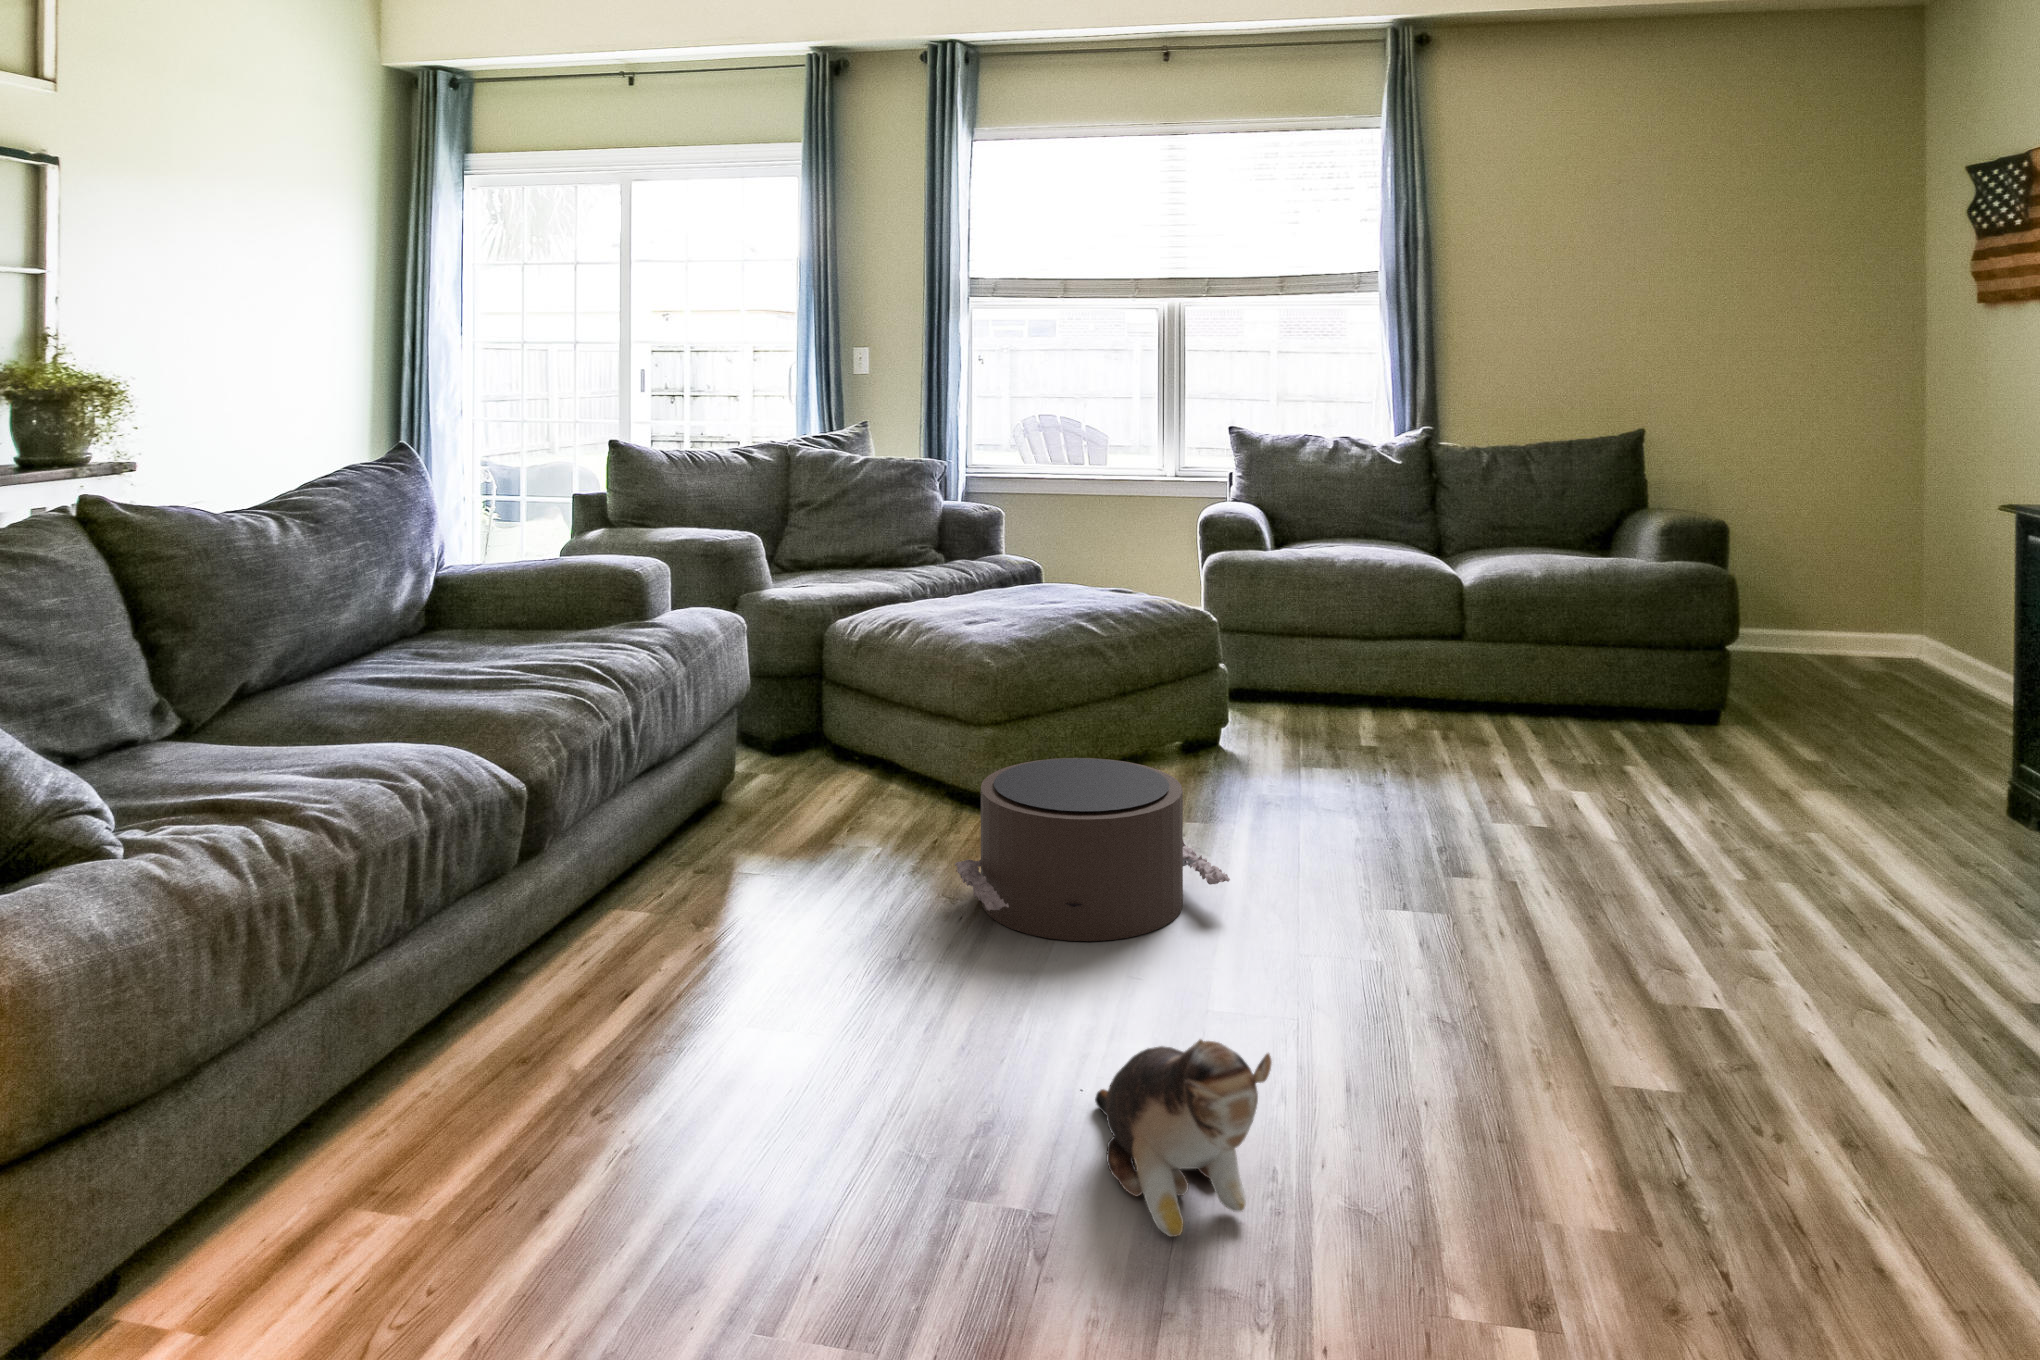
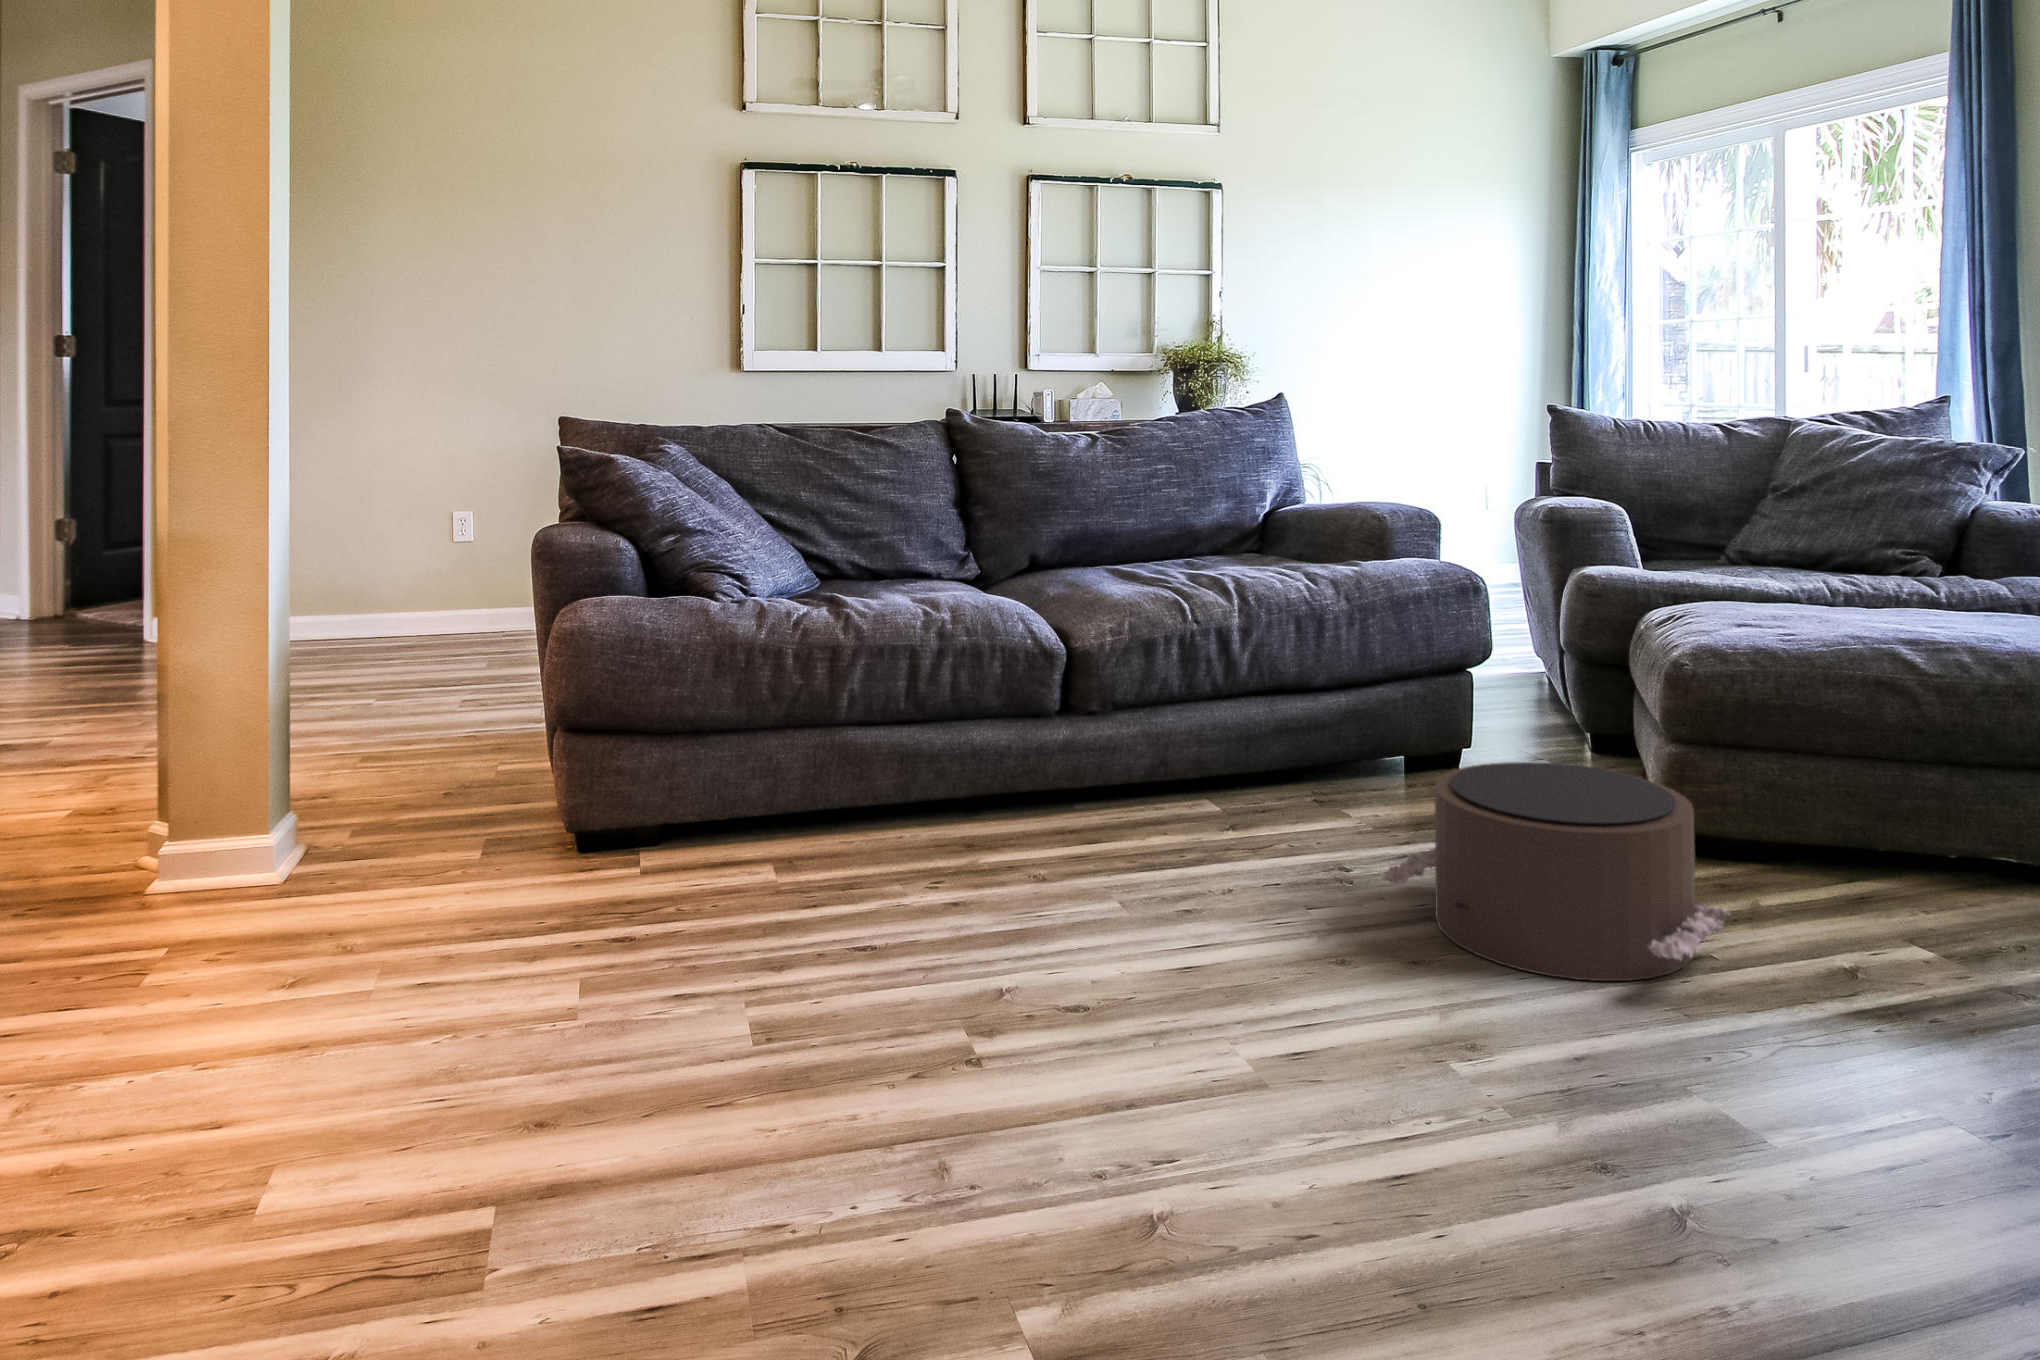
plush toy: present [1095,1040,1272,1237] -> none [954,922,1186,1120]

